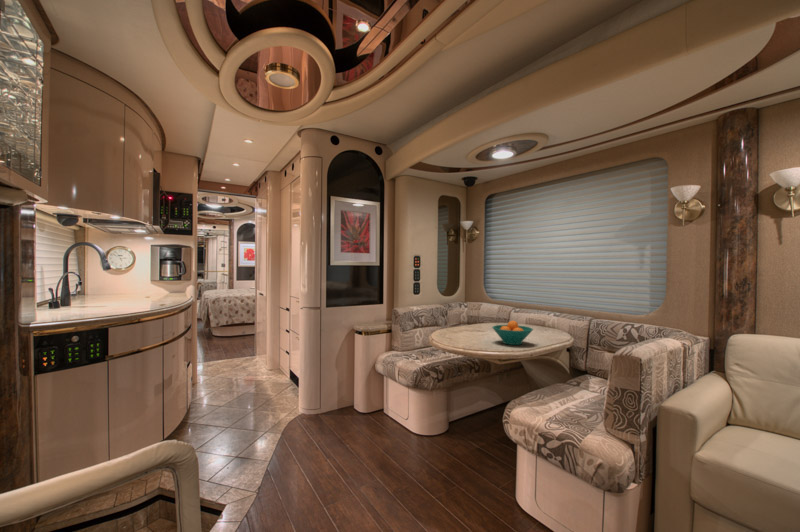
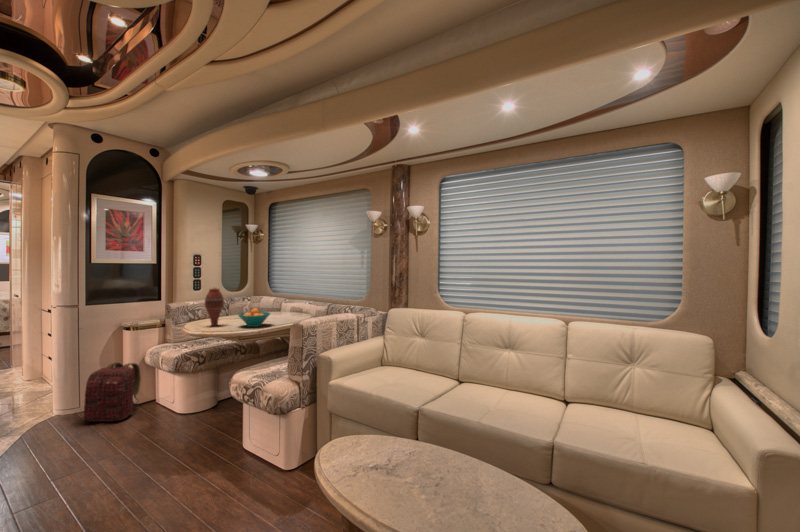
vase: none [452,293,473,340] -> present [205,288,224,326]
backpack: none [331,368,374,432] -> present [84,363,141,422]

